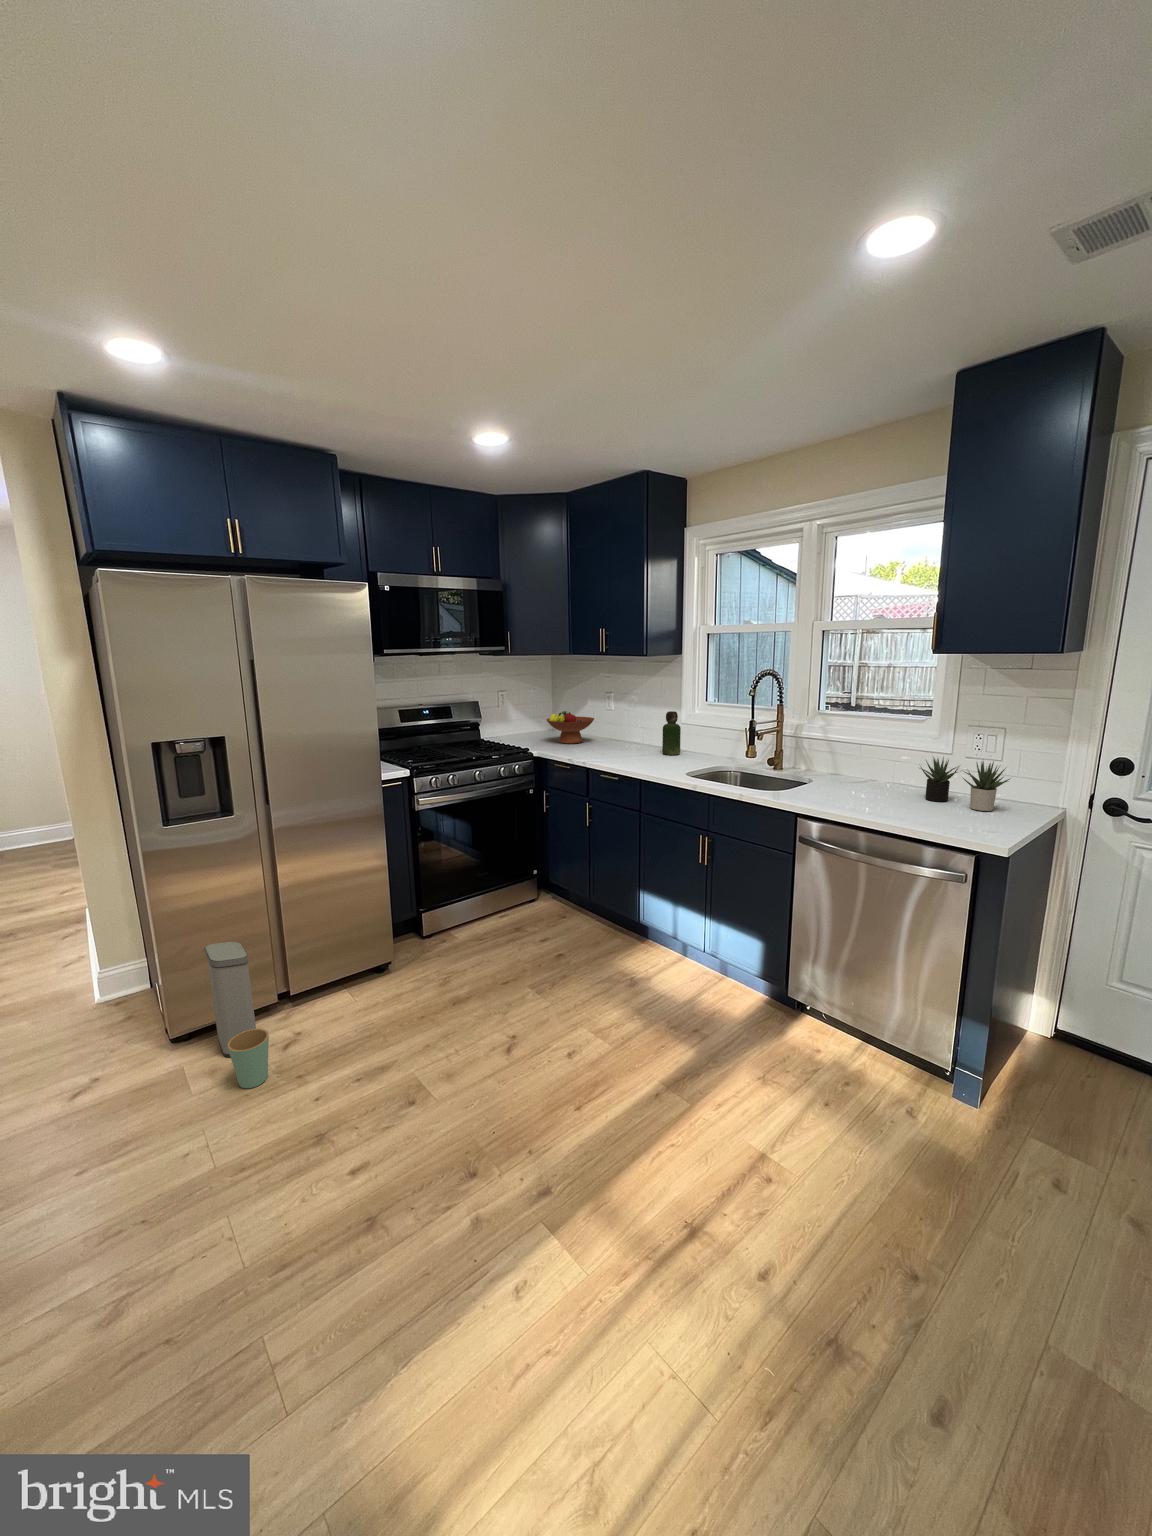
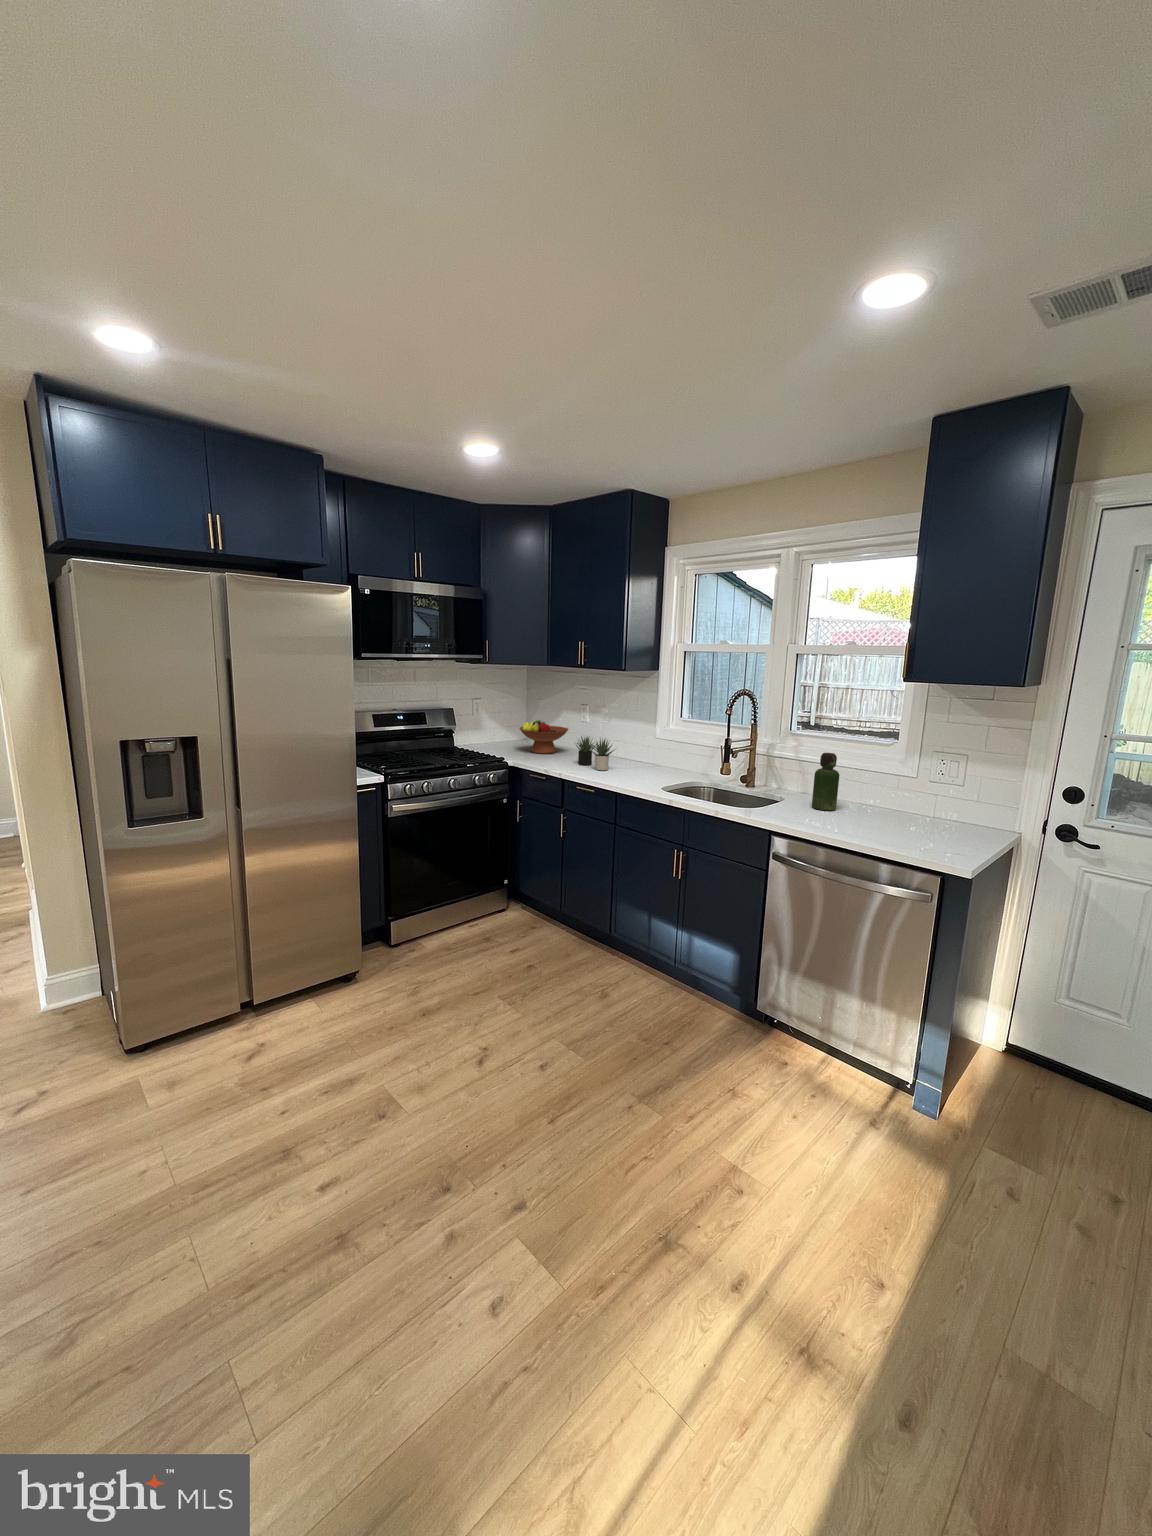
bottle: present [662,711,681,755] -> present [812,753,840,810]
succulent plant: present [920,757,1011,811] -> present [576,736,614,770]
trash can: present [205,942,269,1088] -> none [169,952,238,1103]

